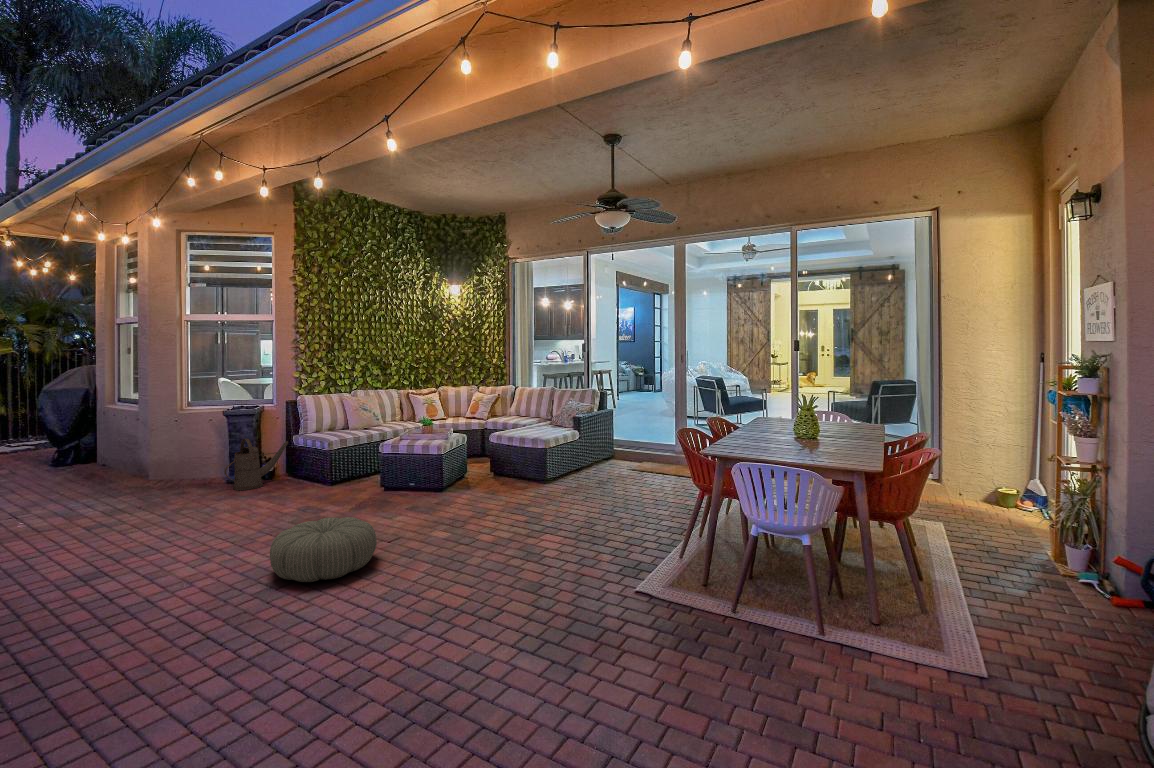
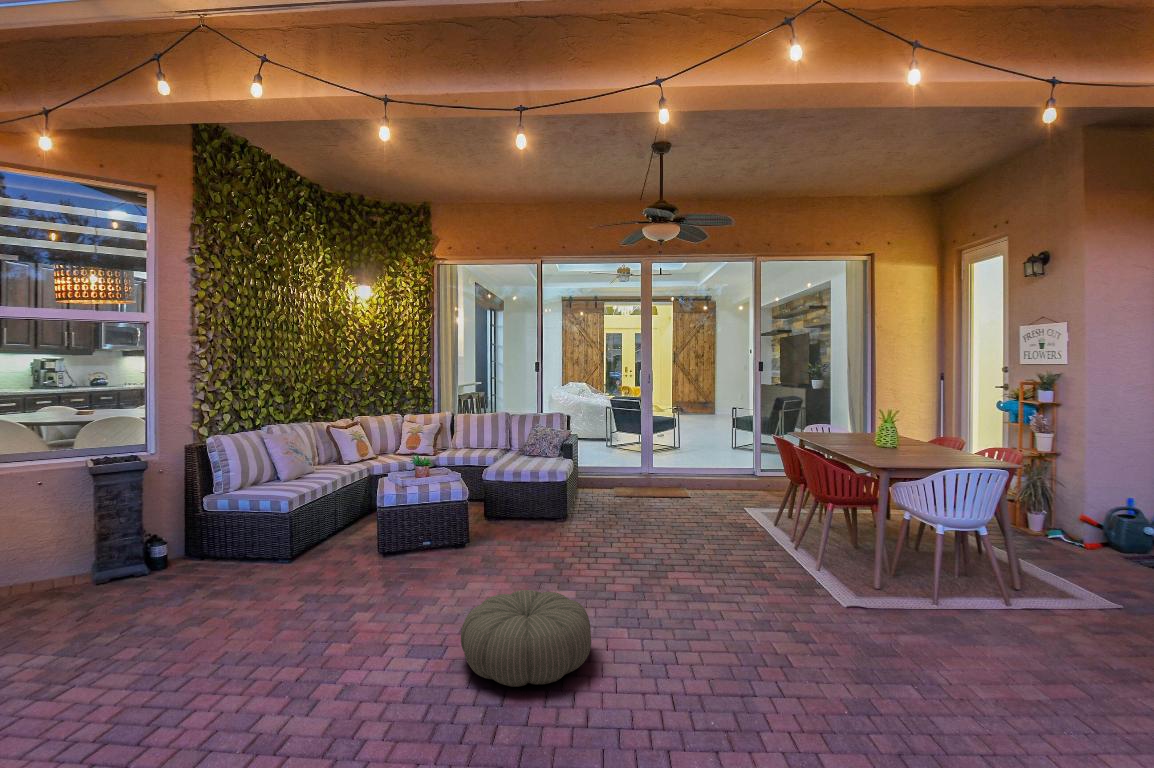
watering can: present [224,439,288,490] -> none [115,506,197,593]

